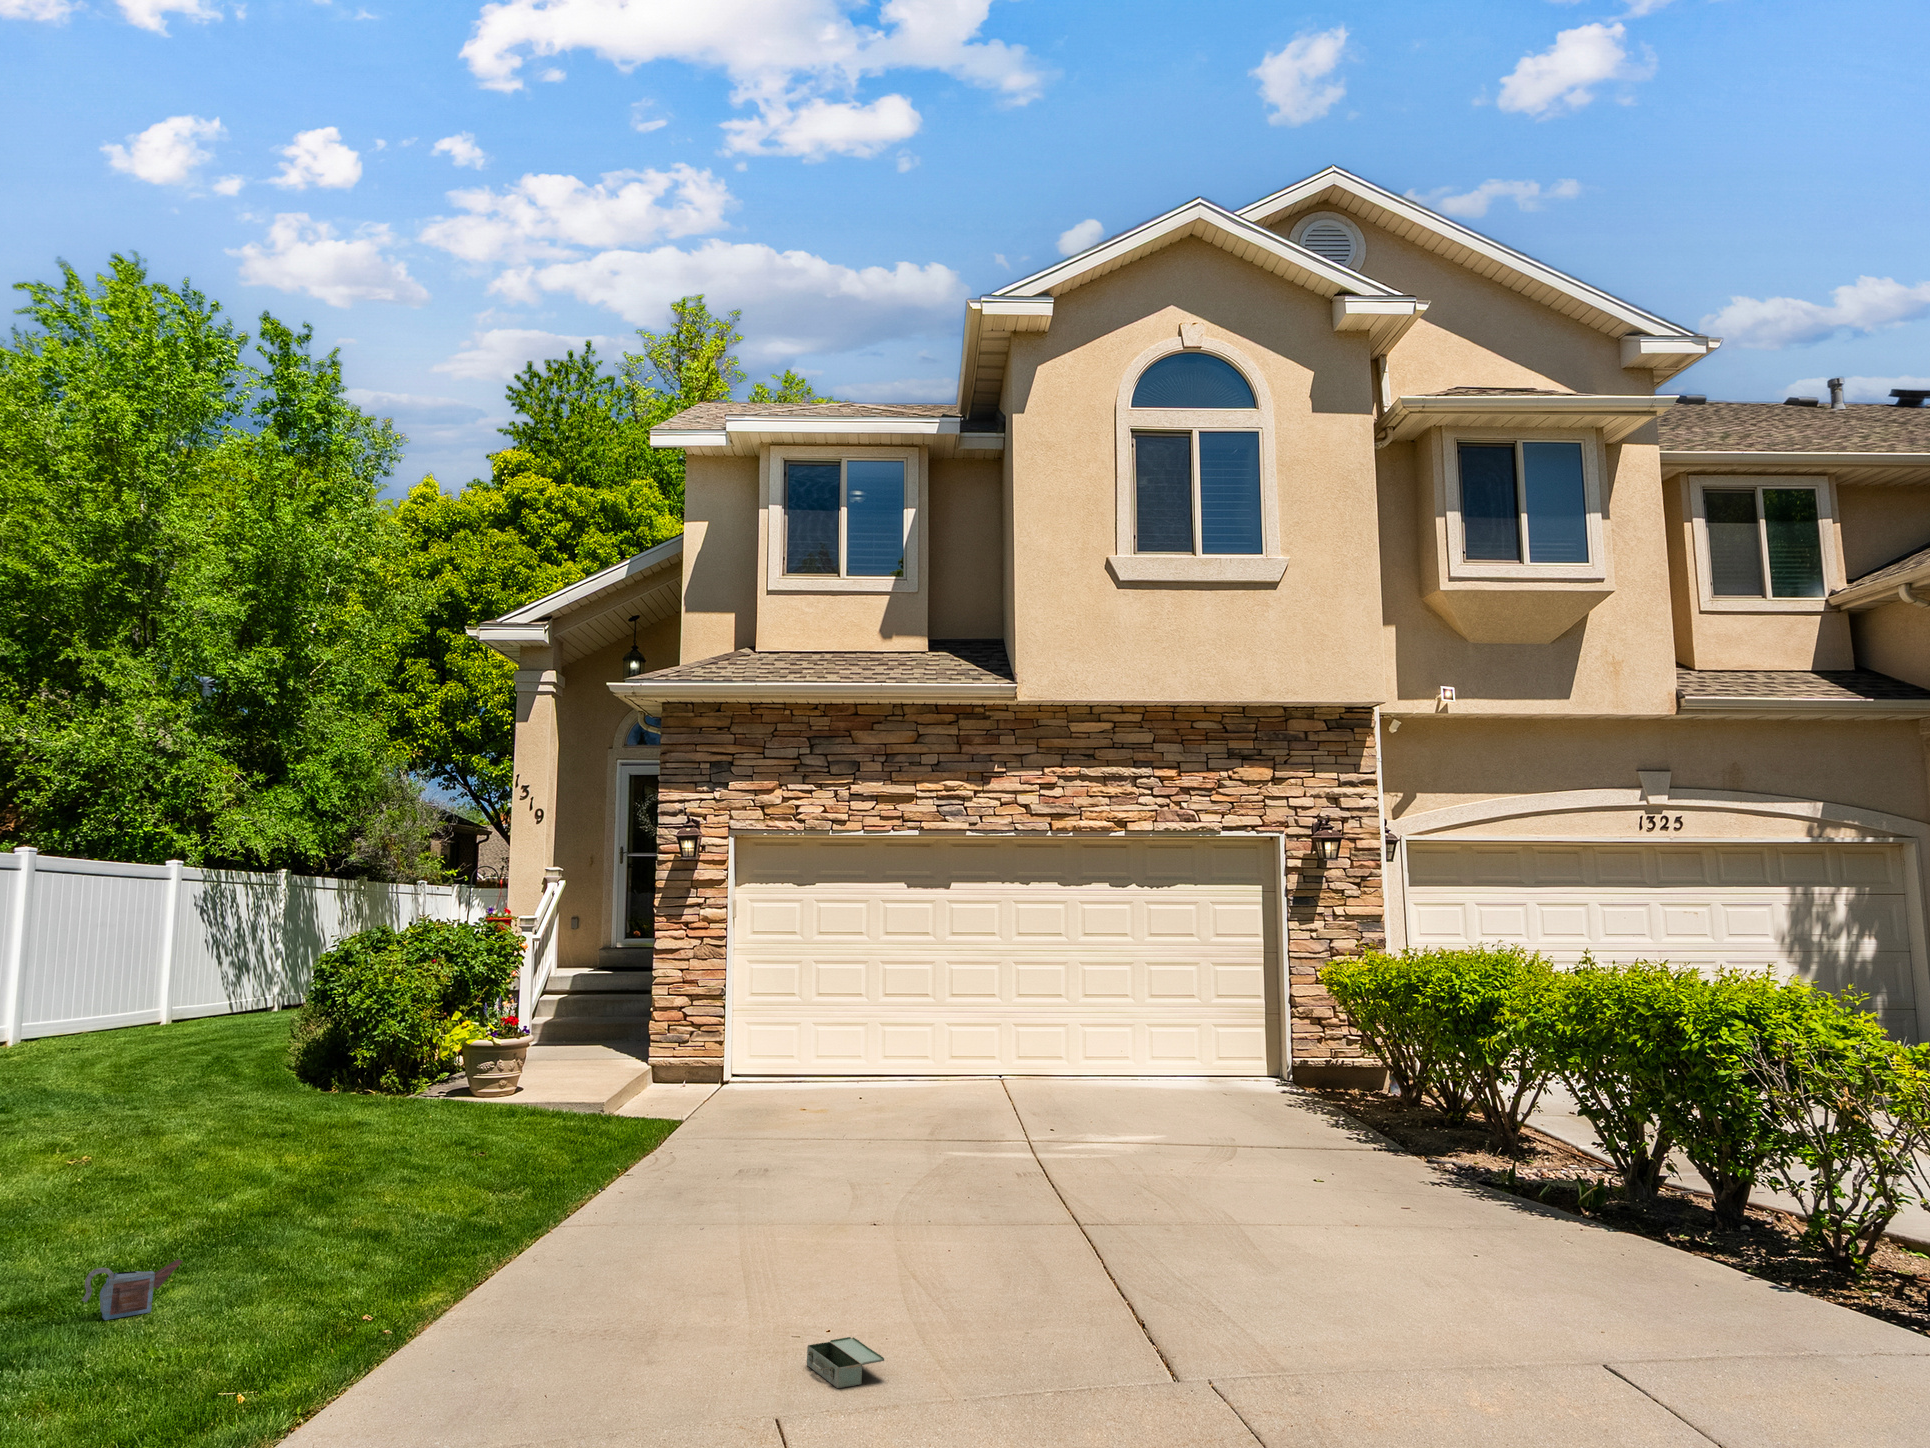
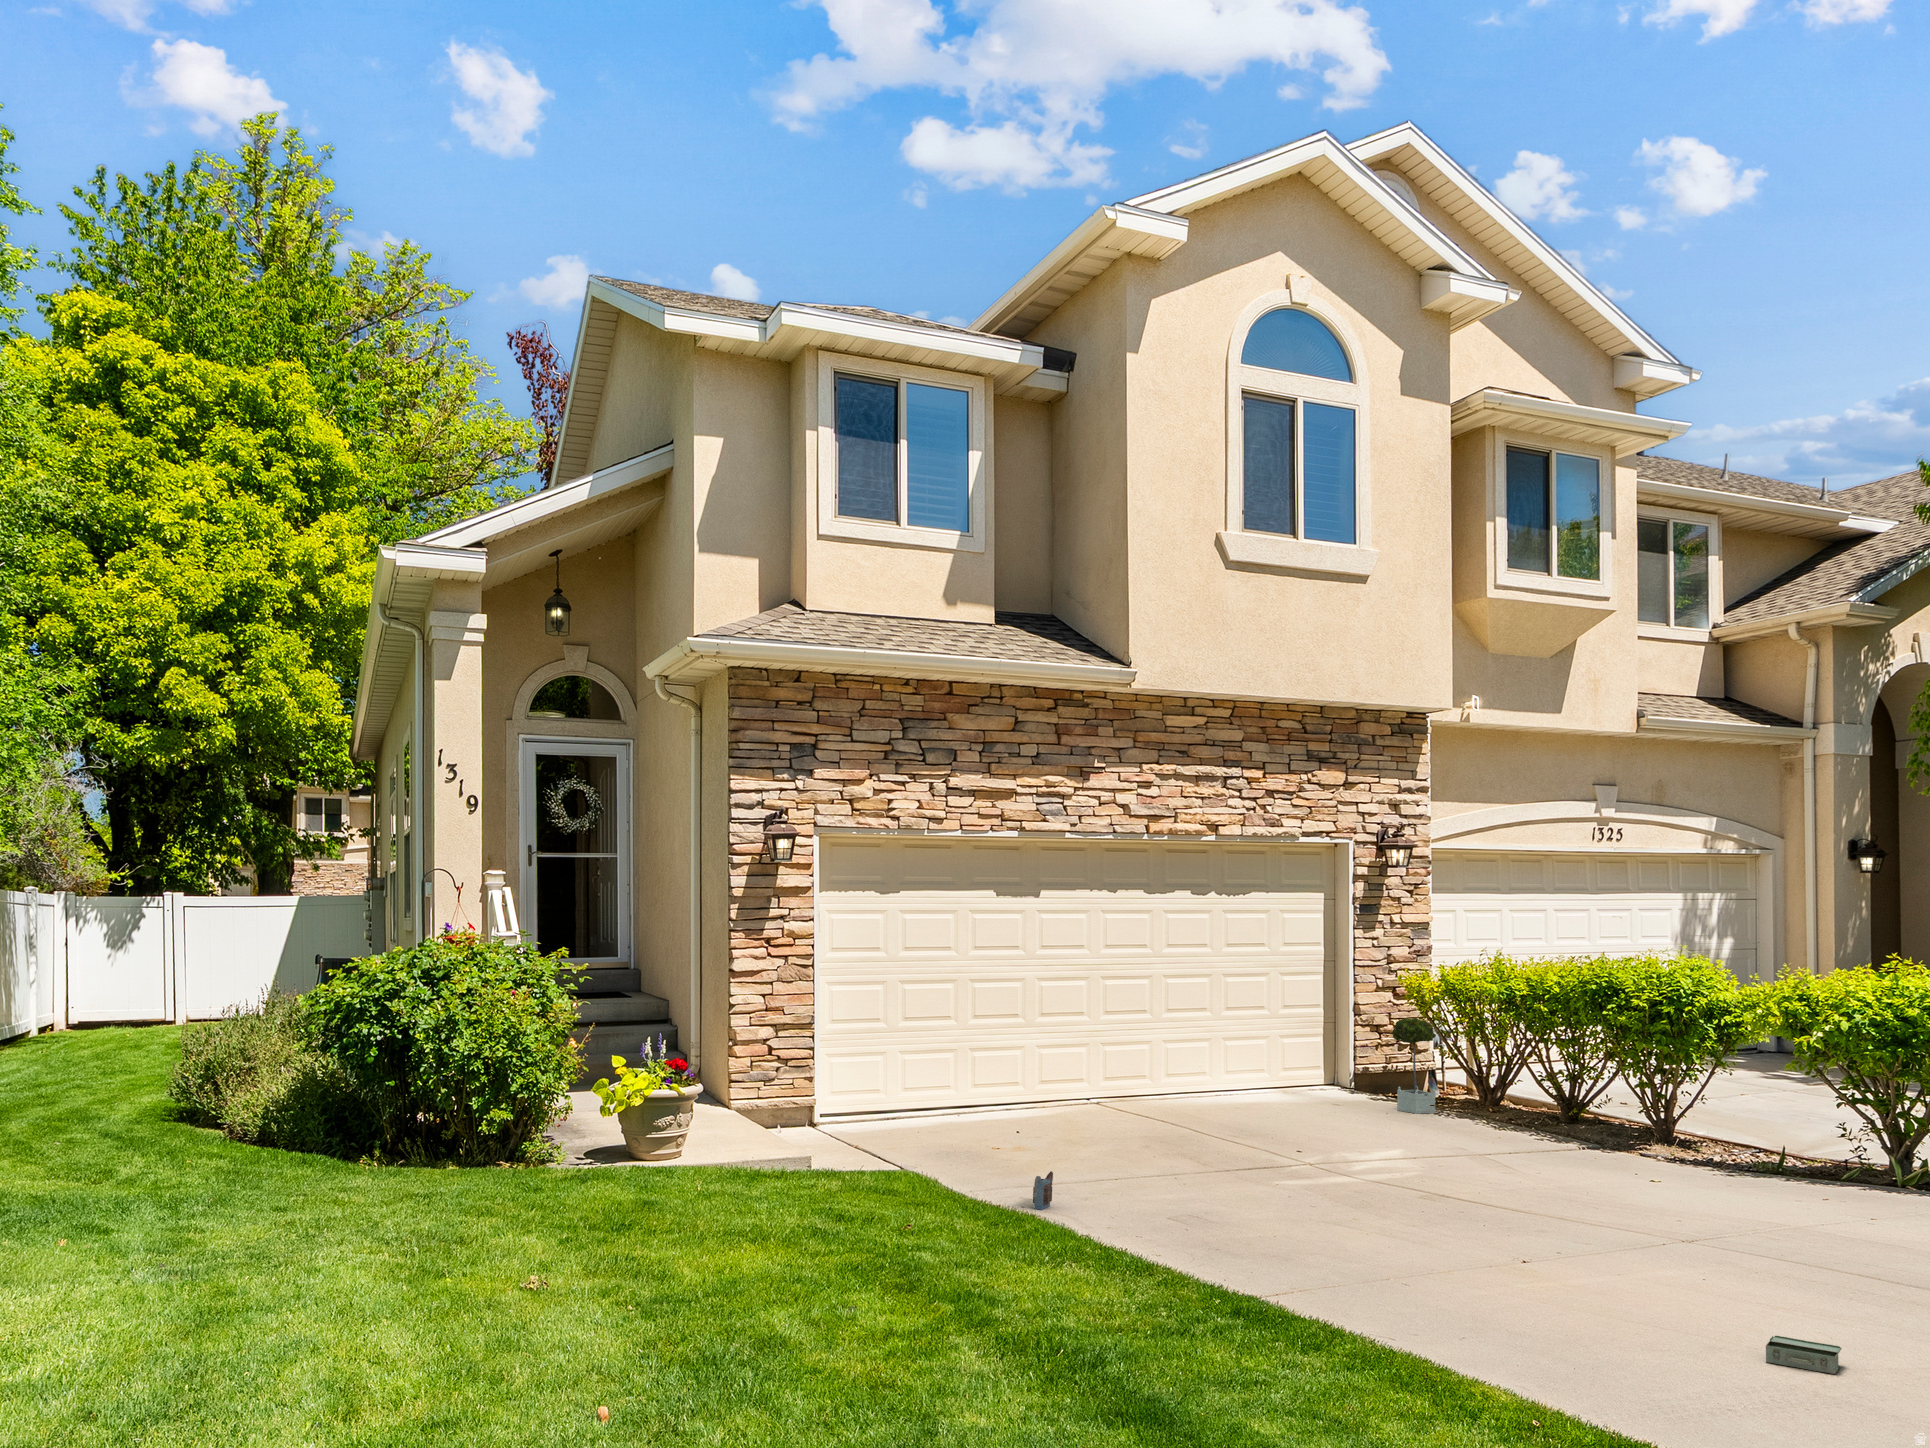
potted tree: none [1331,1006,1374,1103] -> present [1392,1017,1436,1114]
watering can: present [82,1259,183,1320] -> present [1033,1171,1053,1210]

